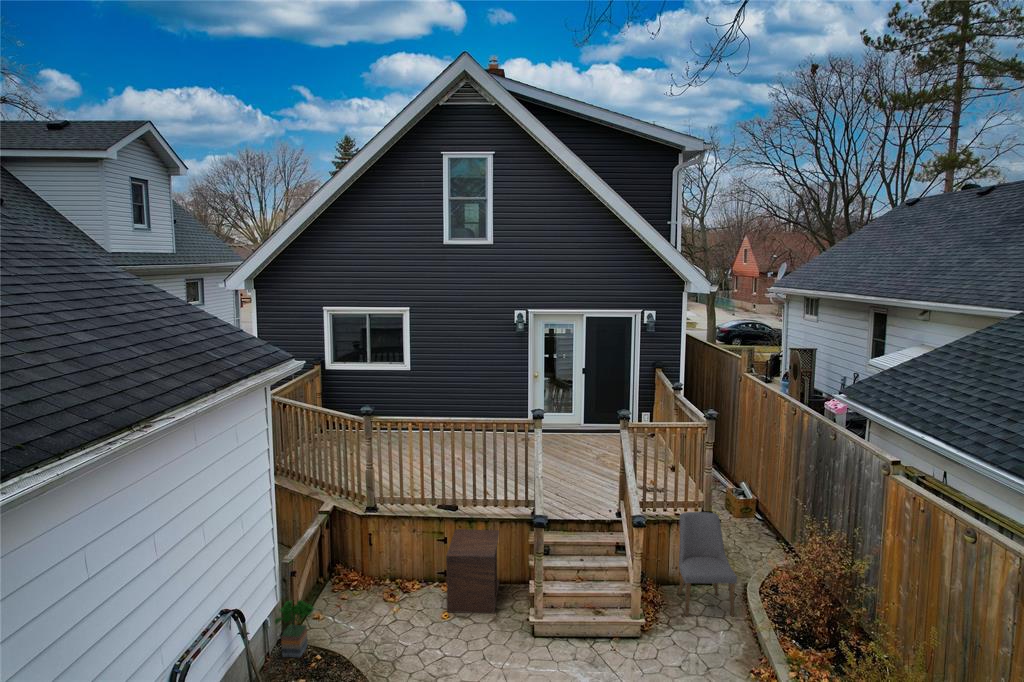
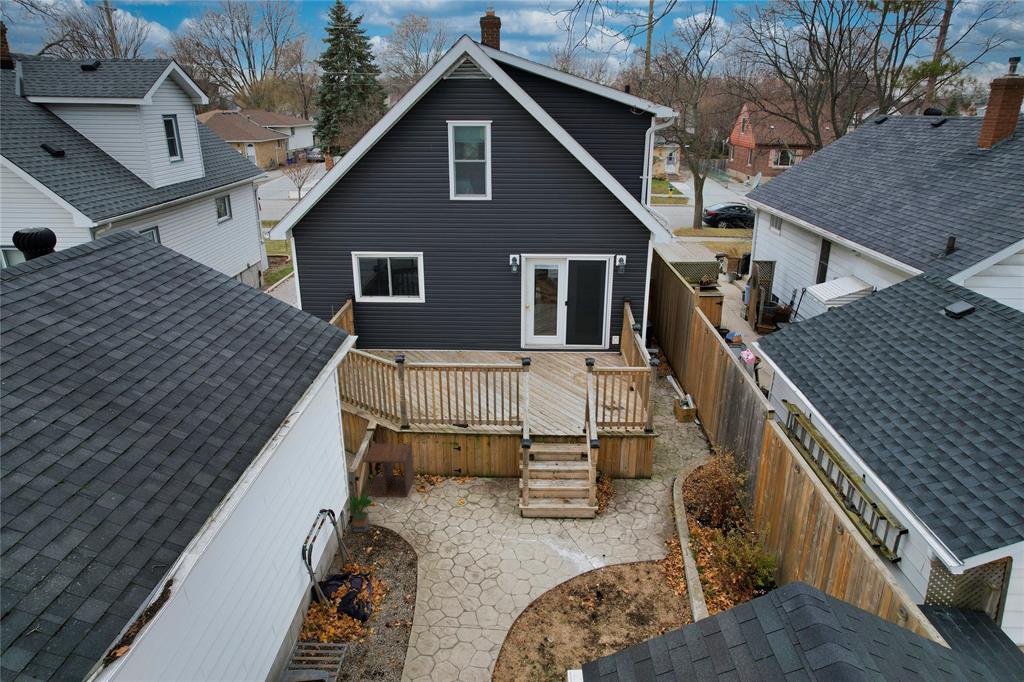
chair: present [678,512,737,617] -> none [625,431,665,503]
side table: present [446,529,499,613] -> present [363,444,414,497]

